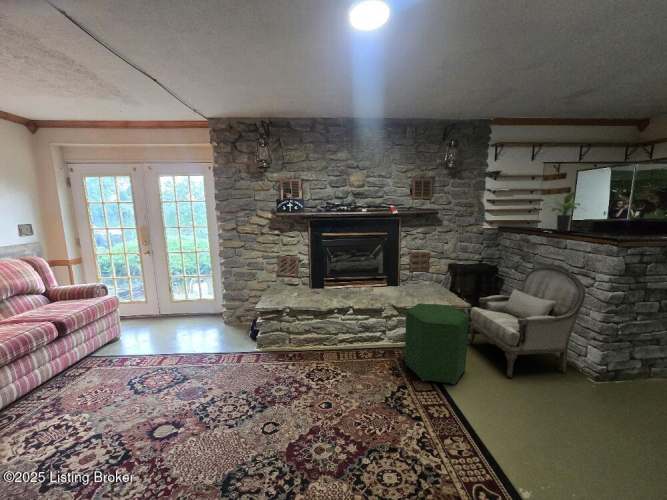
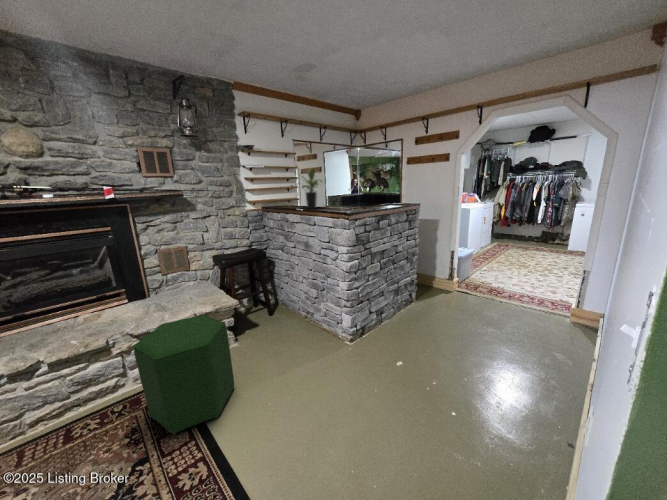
armchair: present [468,265,586,377] -> none [240,242,333,374]

